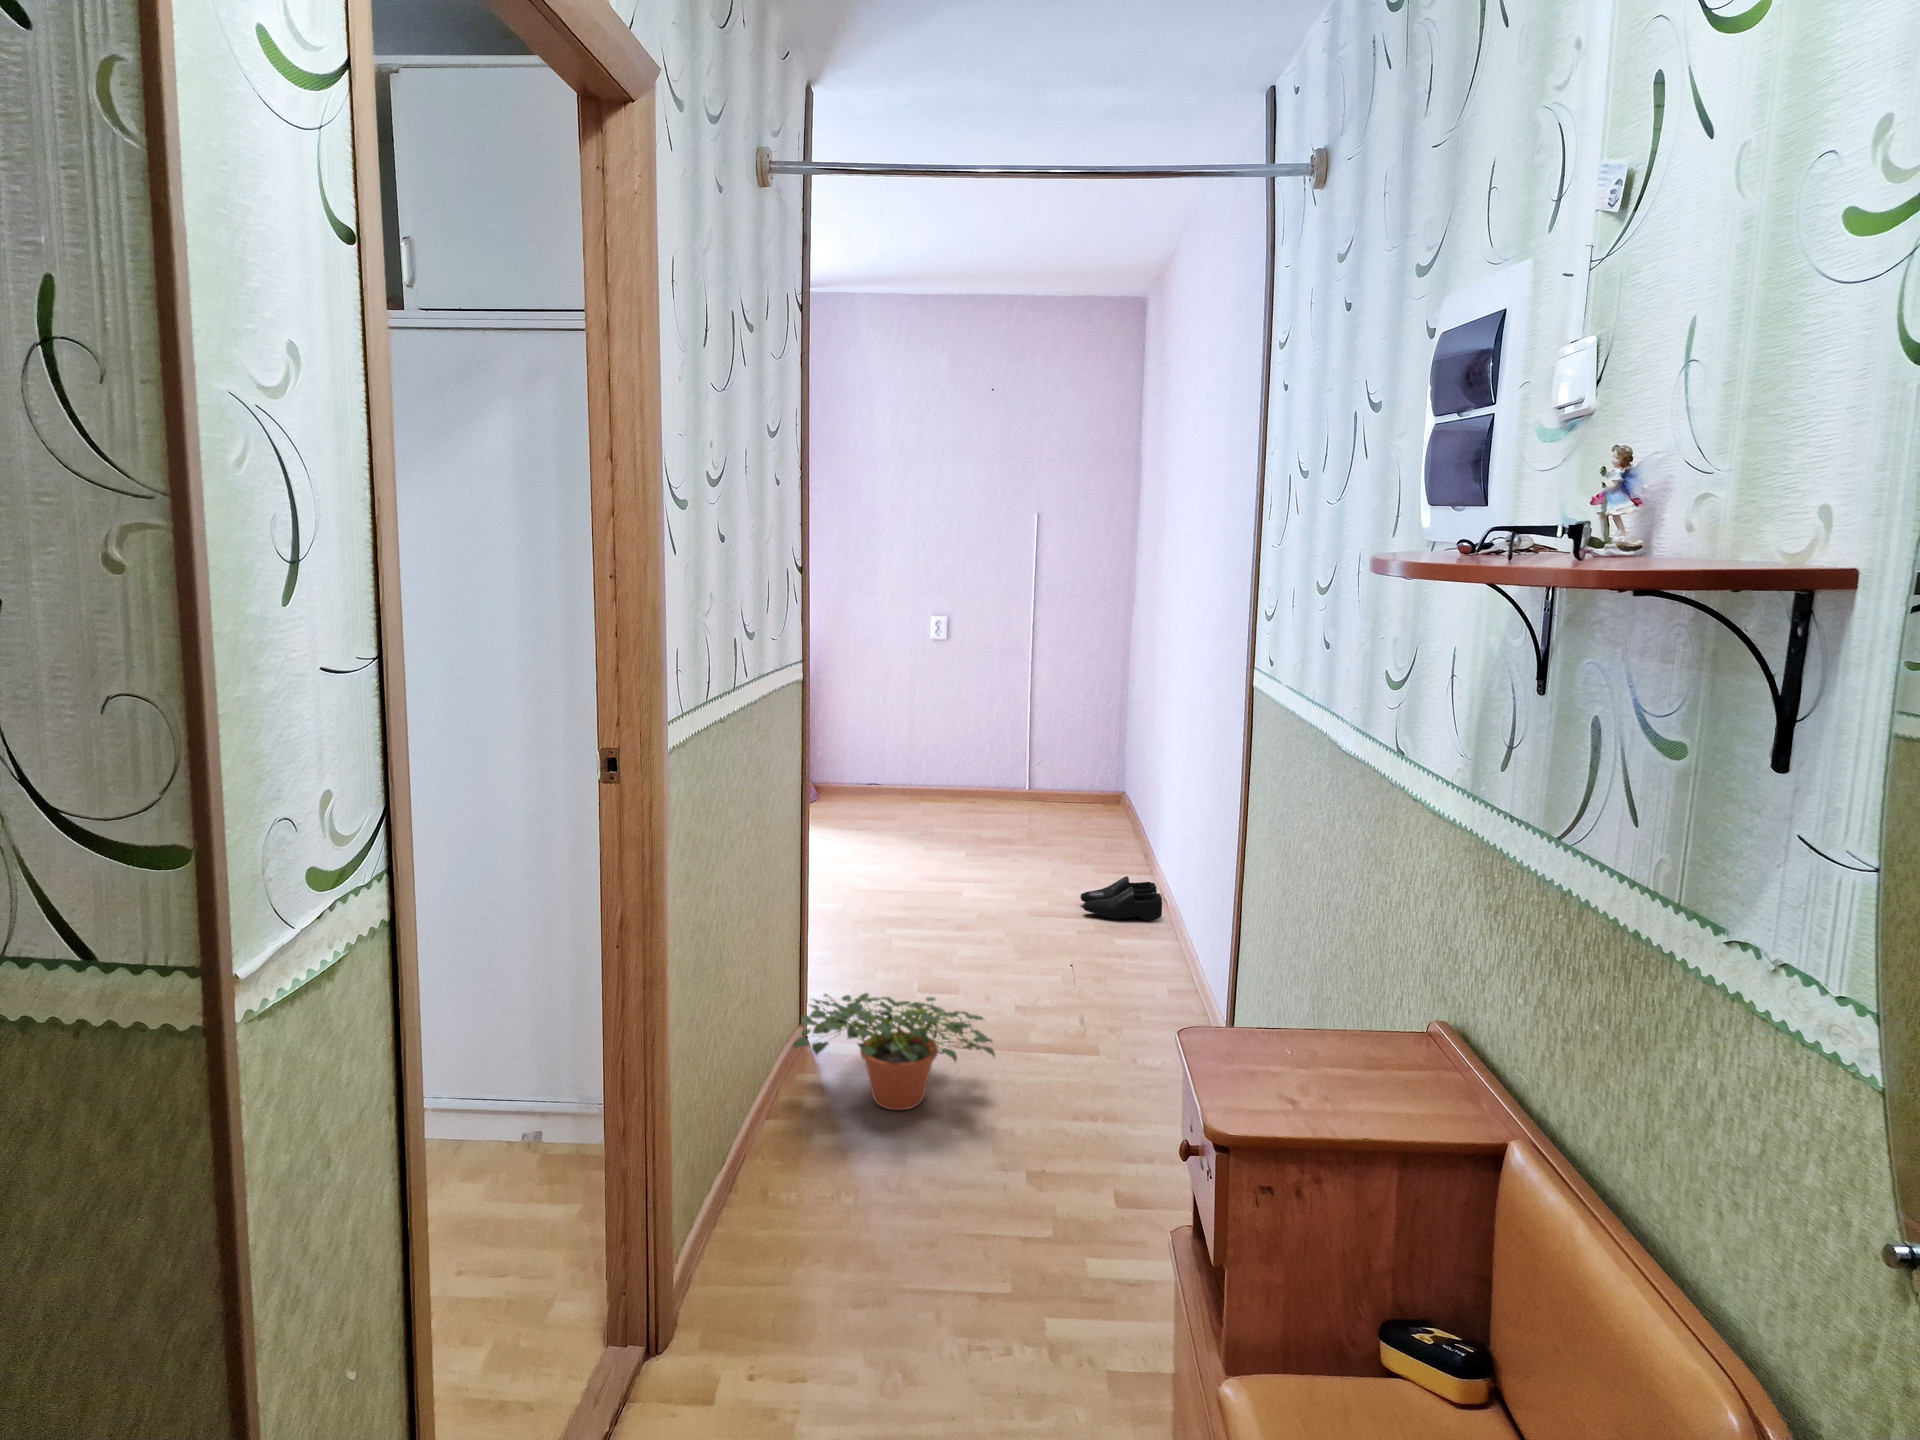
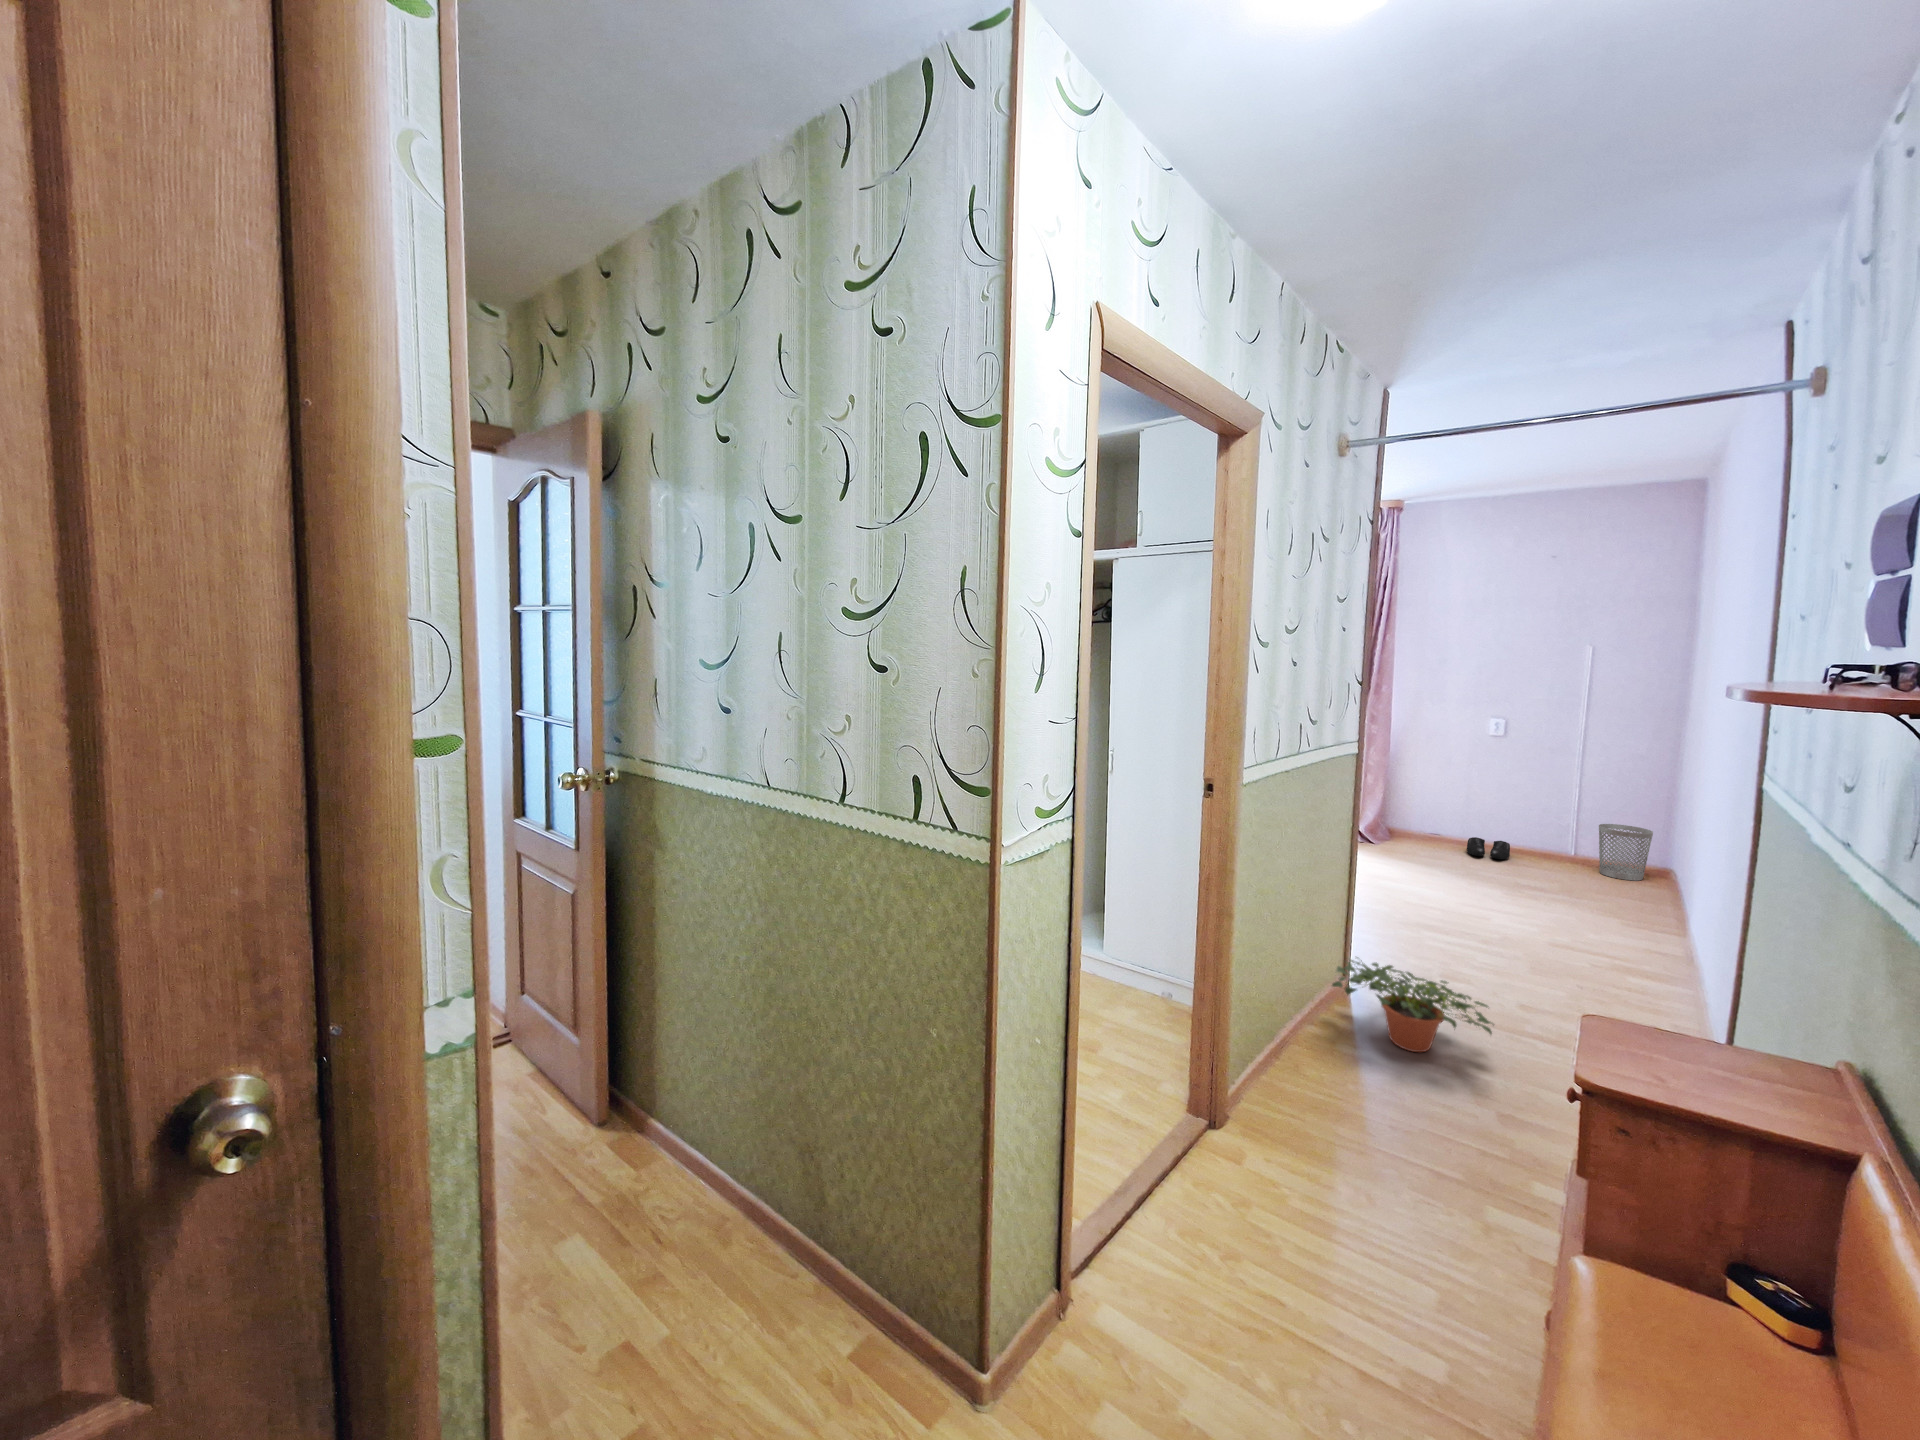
wastebasket: none [1044,746,1093,813] -> present [1599,824,1653,881]
shoe: present [1080,876,1162,921] -> present [1467,837,1510,859]

